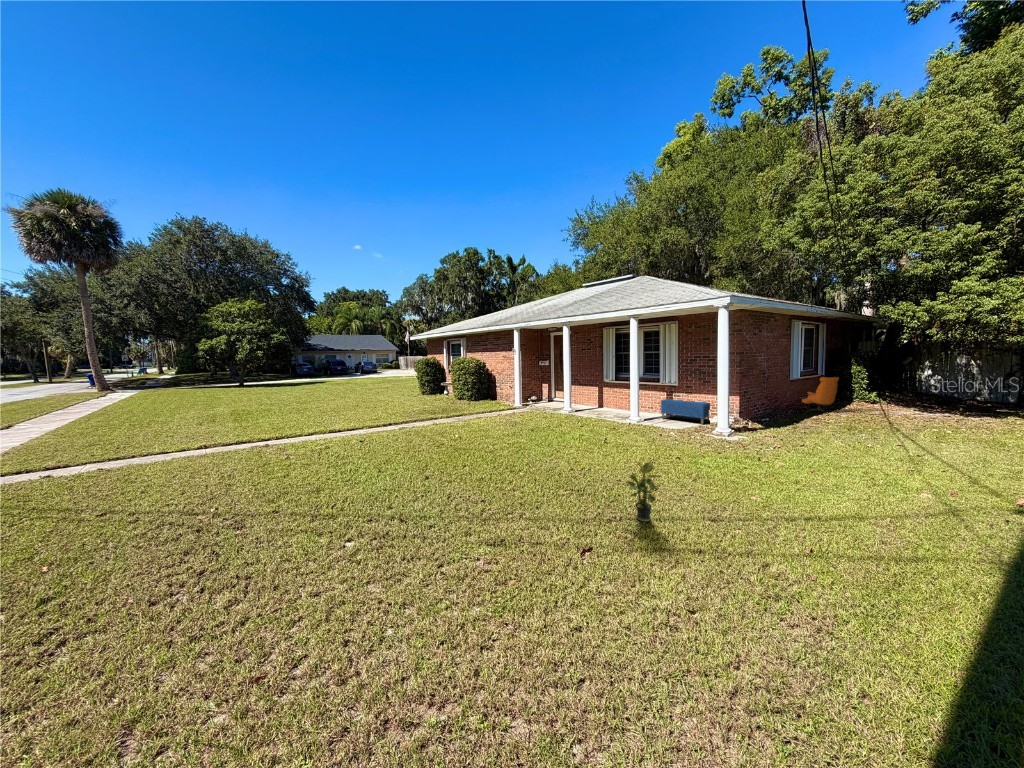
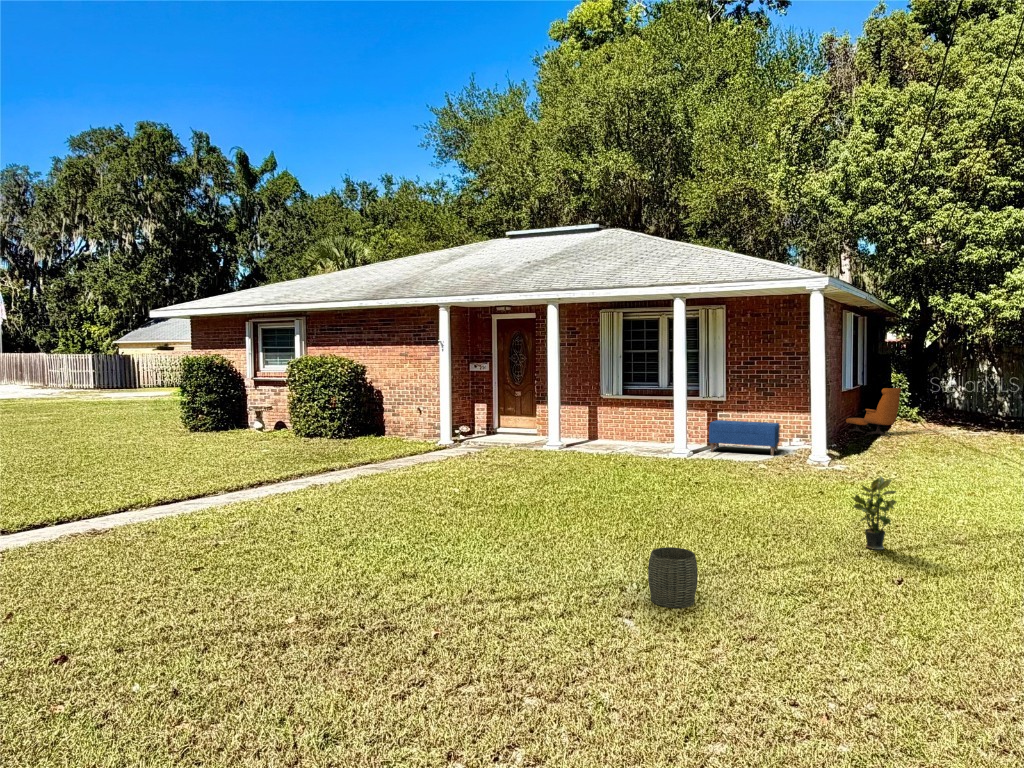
woven basket: none [393,503,429,552] -> present [648,547,698,608]

